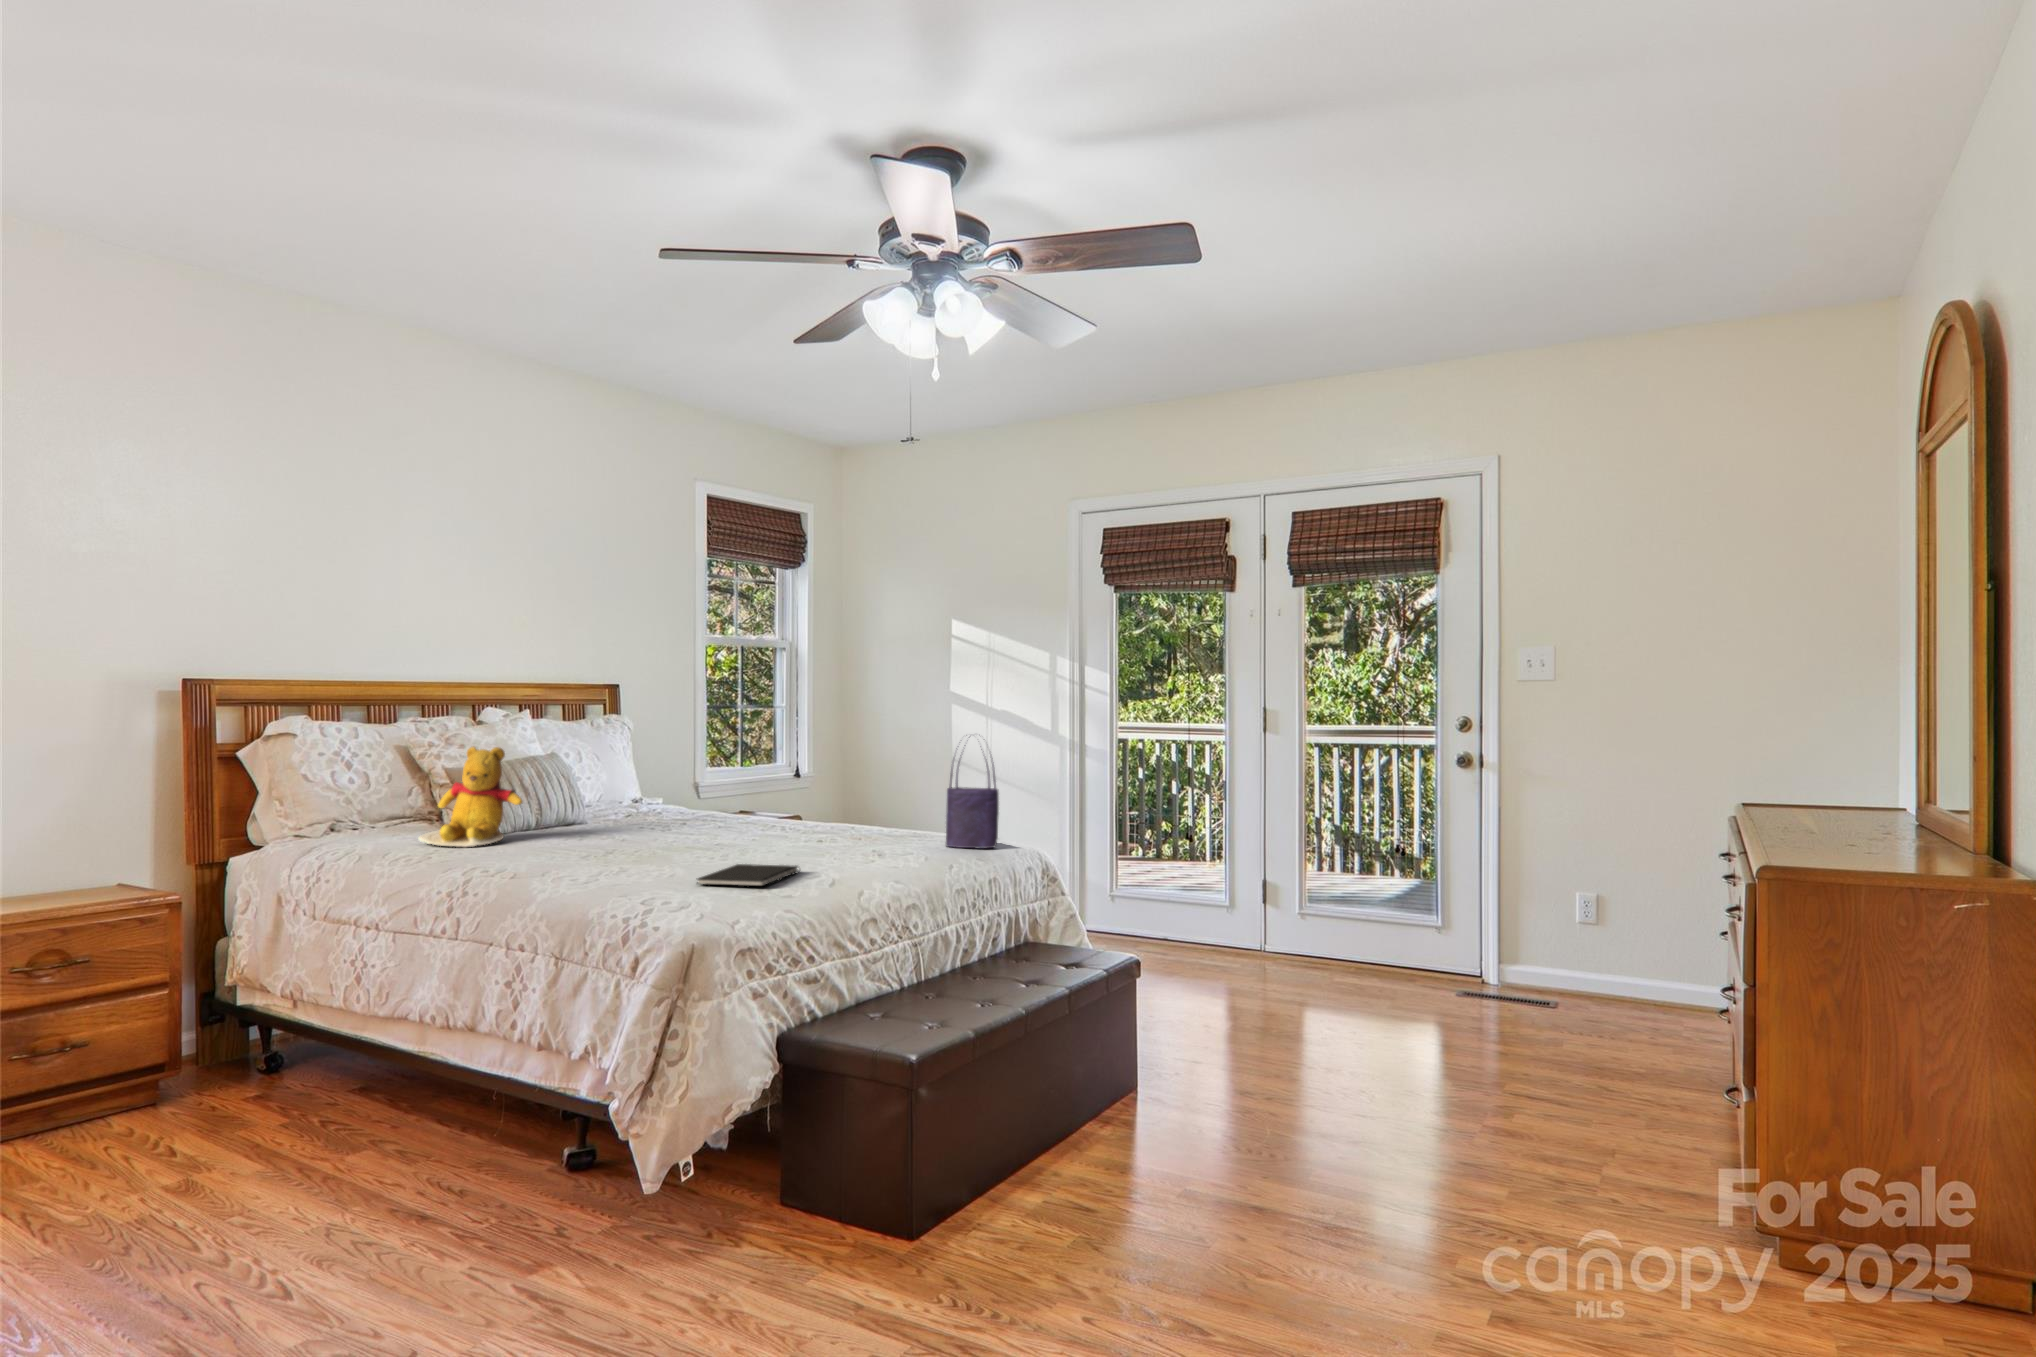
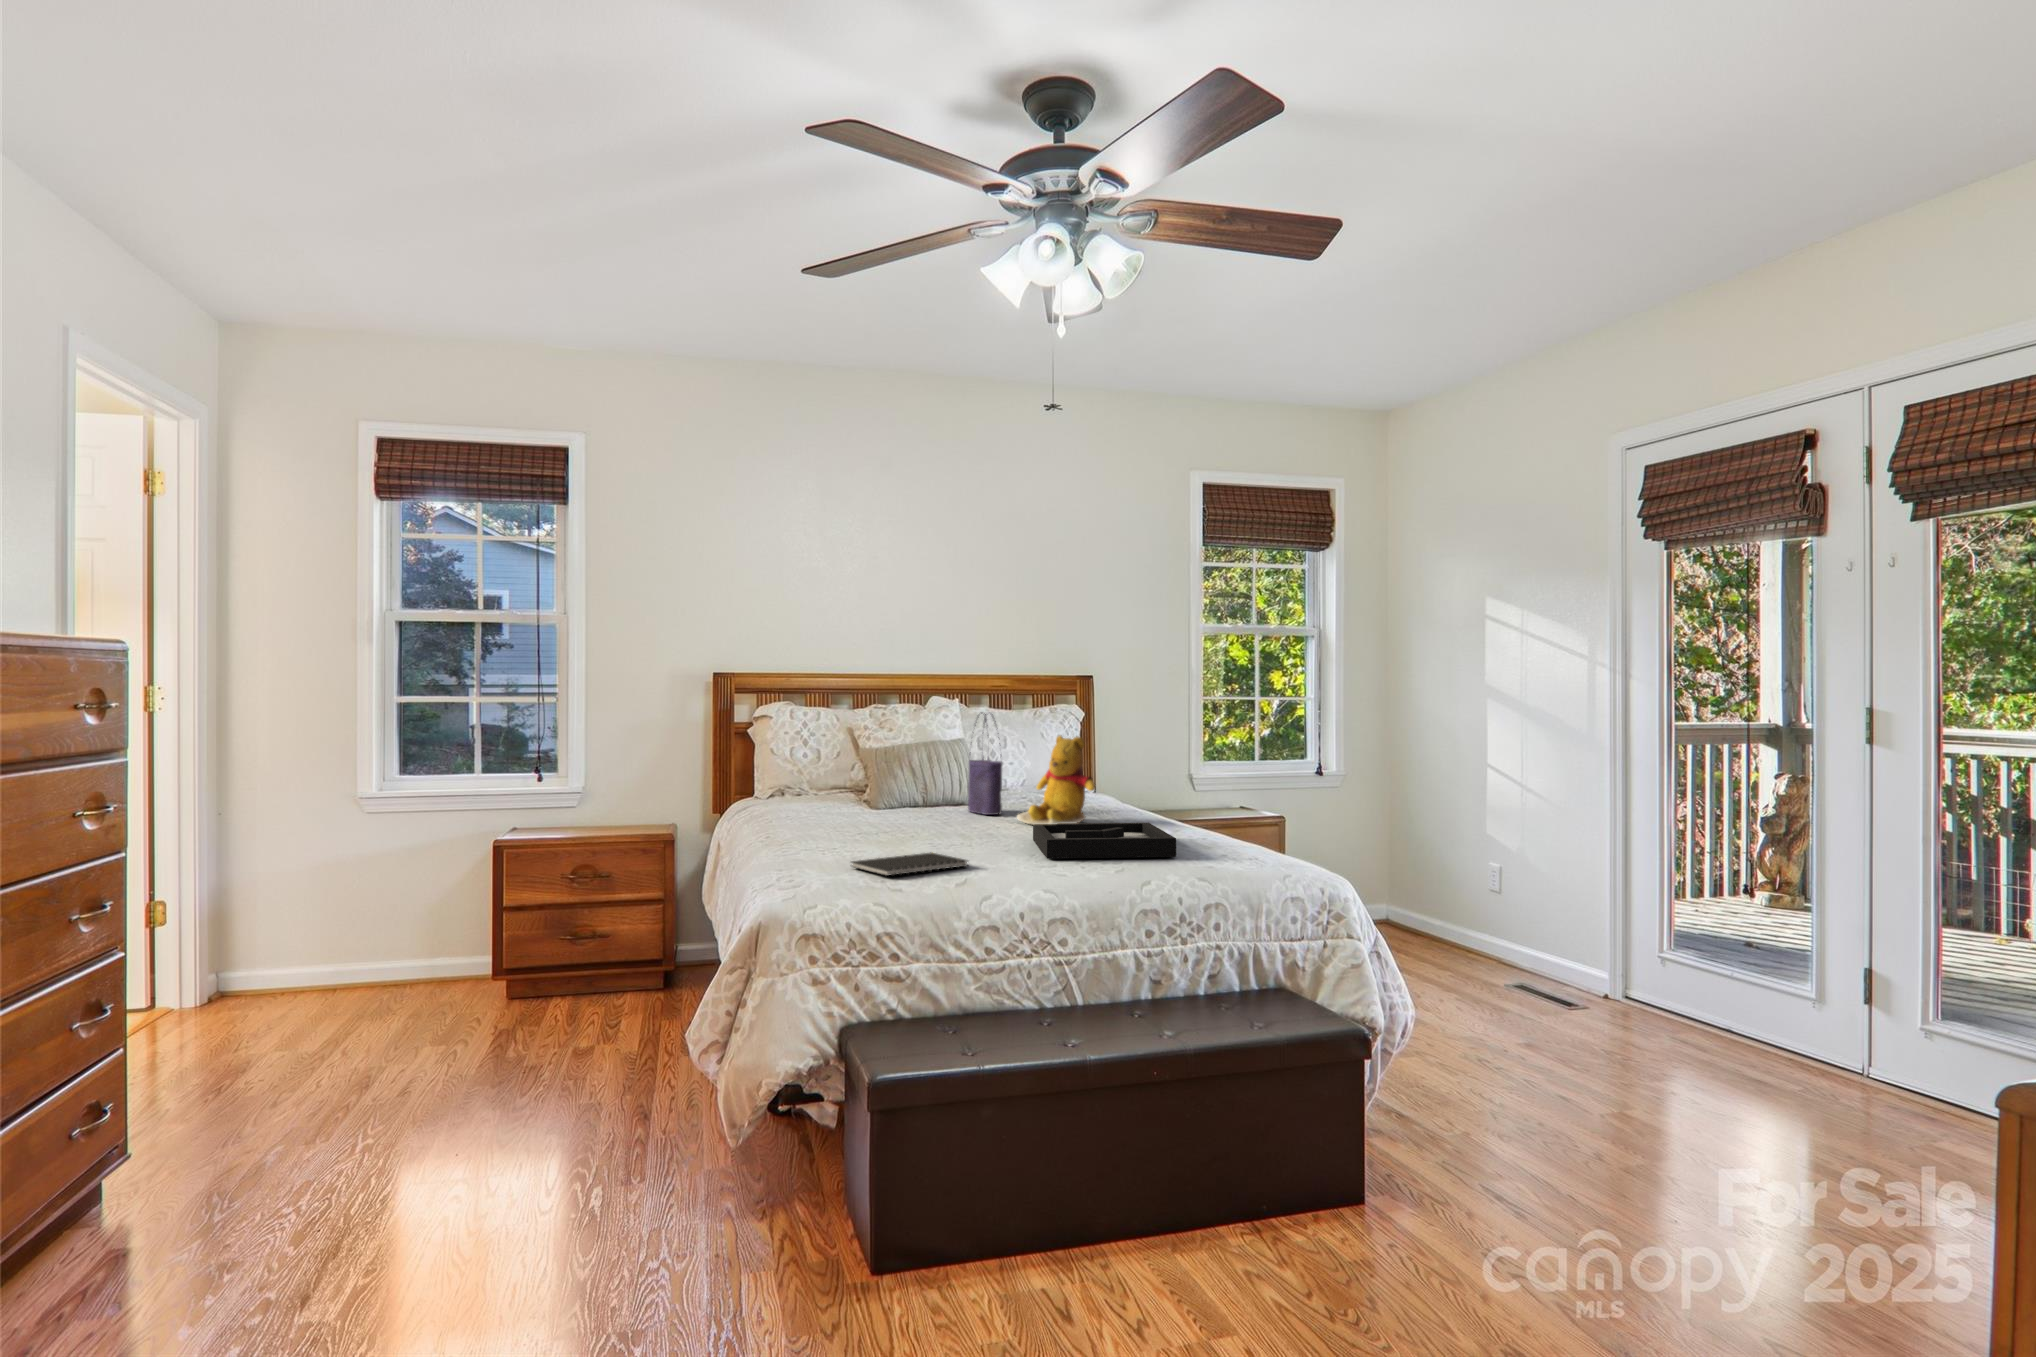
tote bag: present [946,745,999,848] -> present [968,713,1002,815]
teddy bear: present [418,747,523,847] -> present [1017,736,1095,824]
decorative tray: none [769,822,932,859] -> present [1033,823,1176,859]

